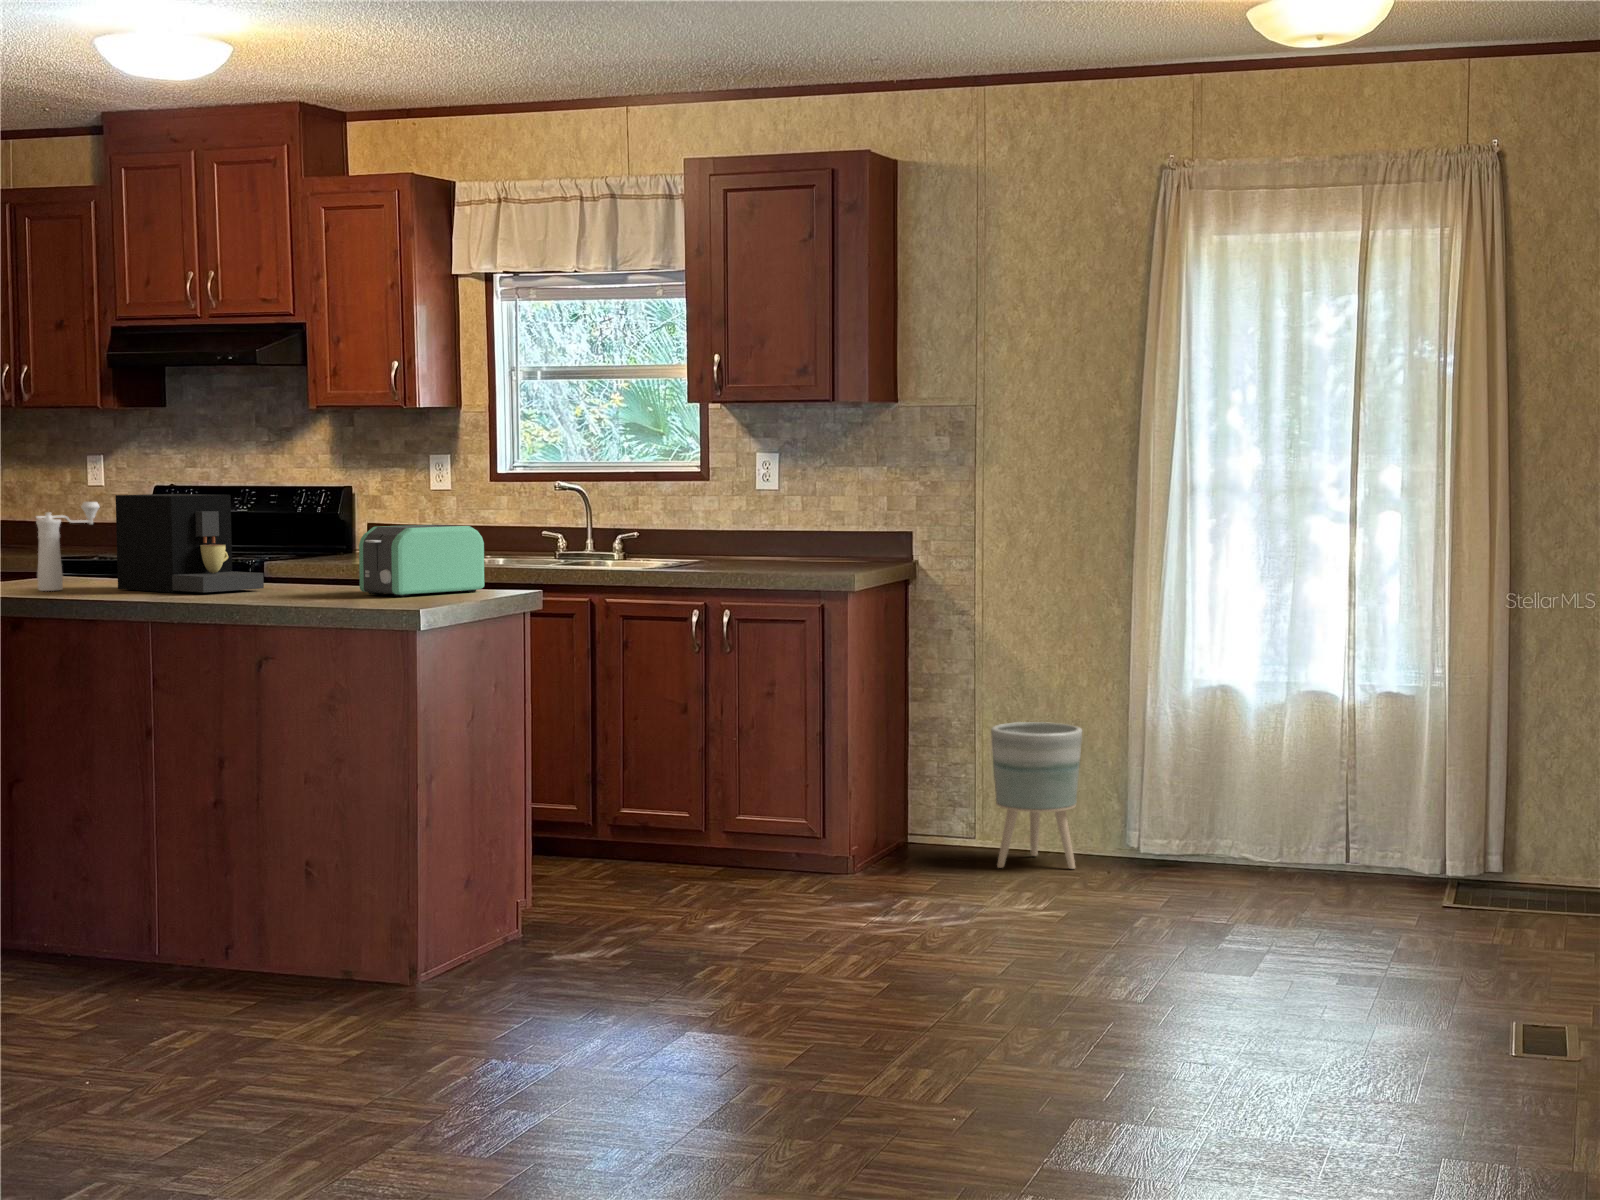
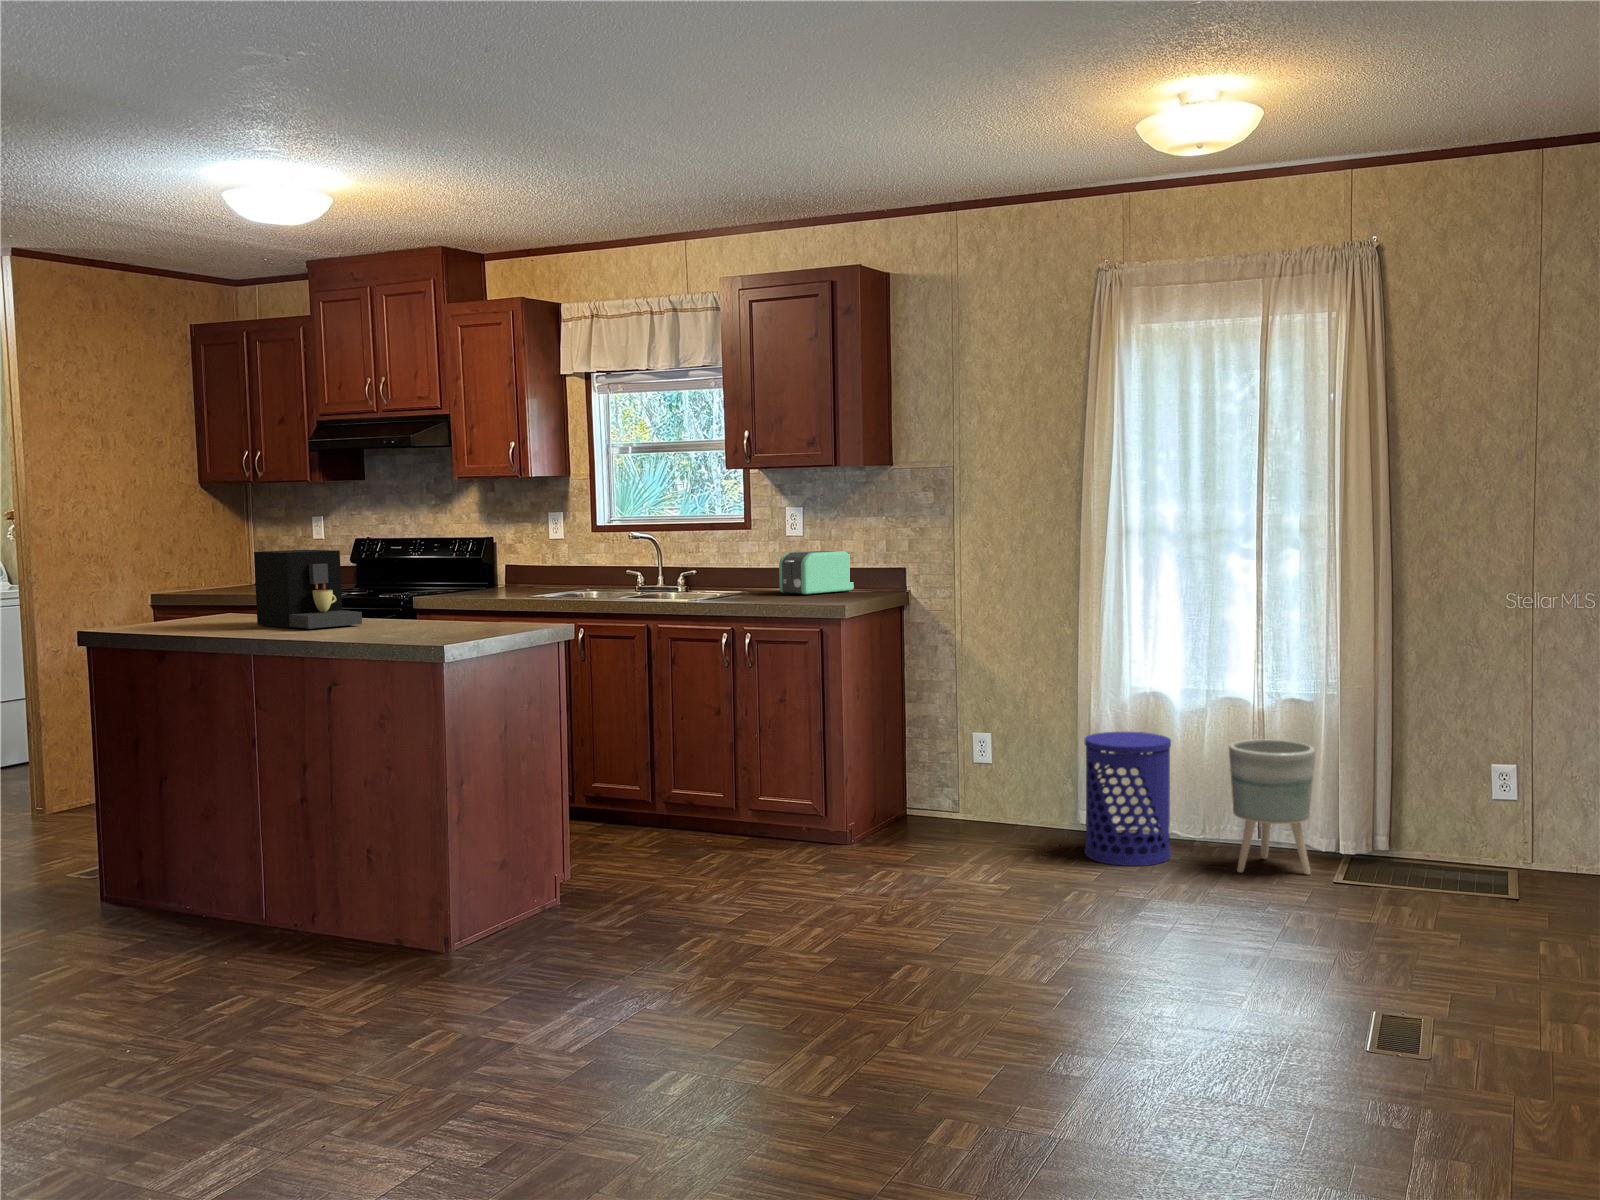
pepper mill: present [36,502,100,591] -> none [194,557,248,627]
toaster: present [359,525,484,597] -> present [779,551,854,595]
planter: present [991,722,1082,869] -> present [1229,739,1315,874]
waste bin: none [1143,733,1248,893] -> present [1085,732,1171,866]

